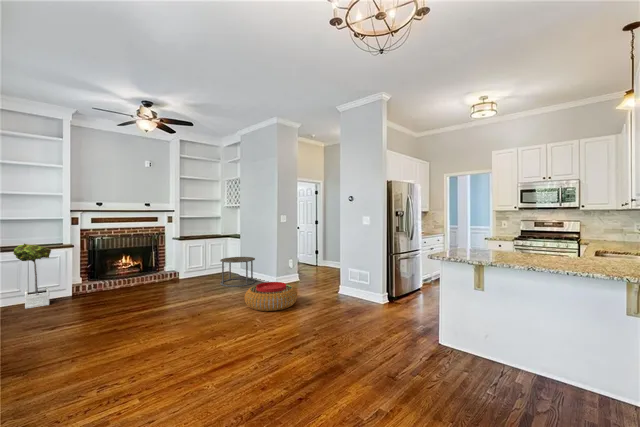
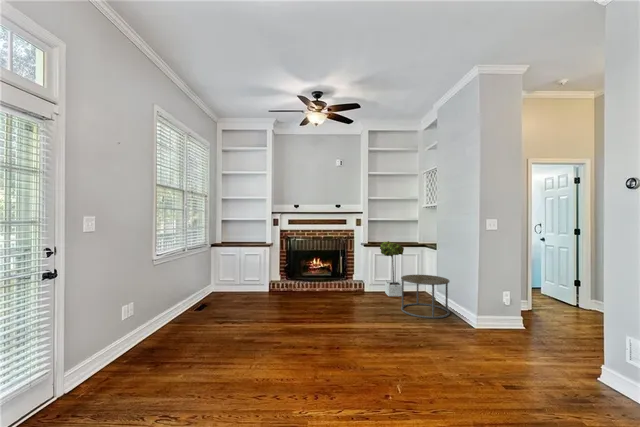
potted tree: present [14,244,51,309] -> present [380,241,404,296]
pouf: present [245,282,297,311] -> none [401,325,493,383]

